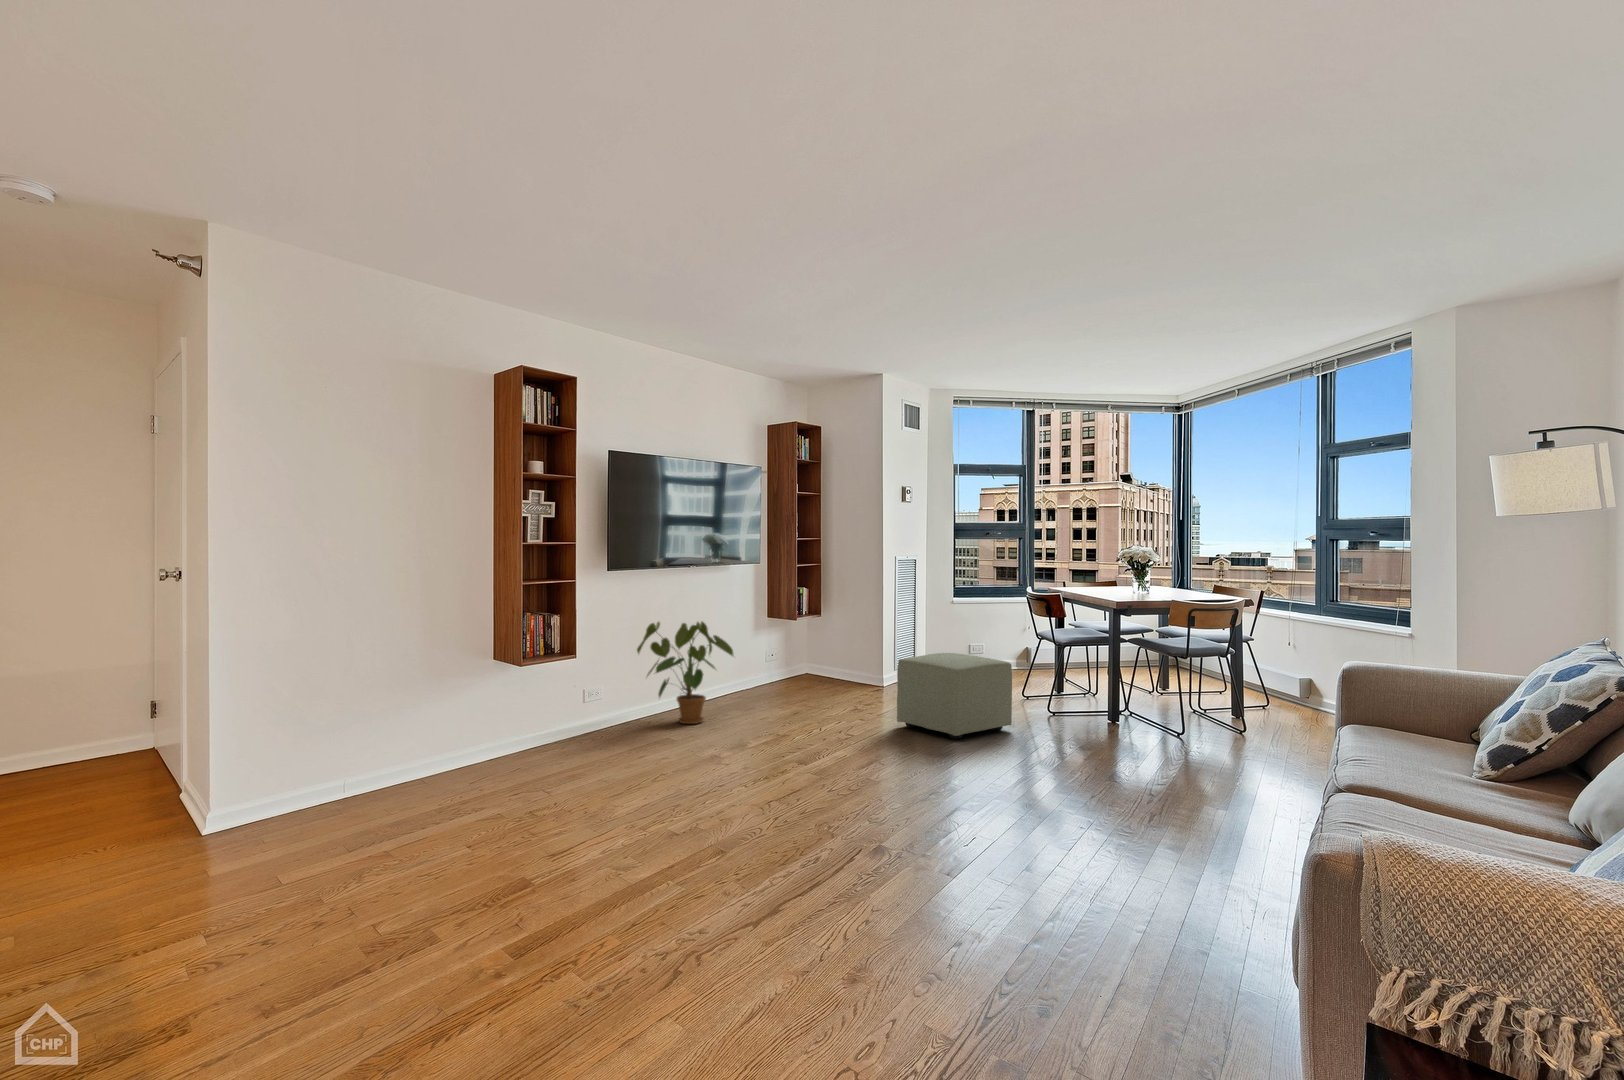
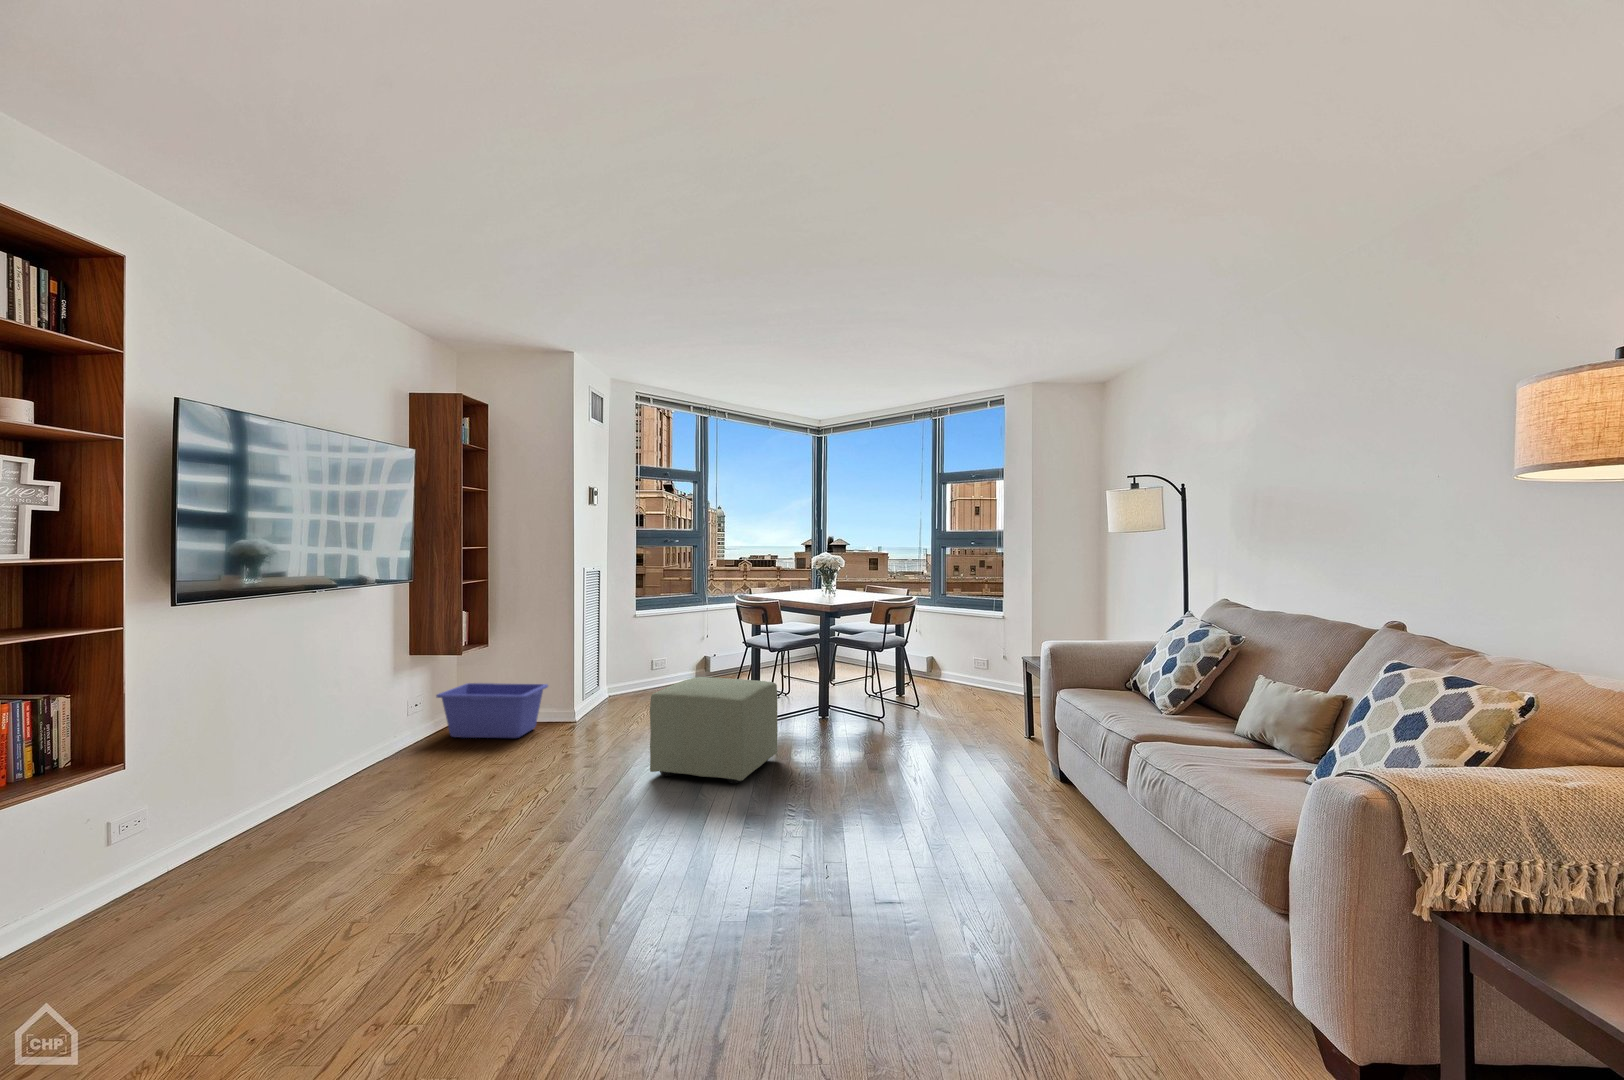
house plant: present [637,622,734,724] -> none [233,673,406,836]
storage bin: none [778,647,861,692] -> present [436,683,548,738]

